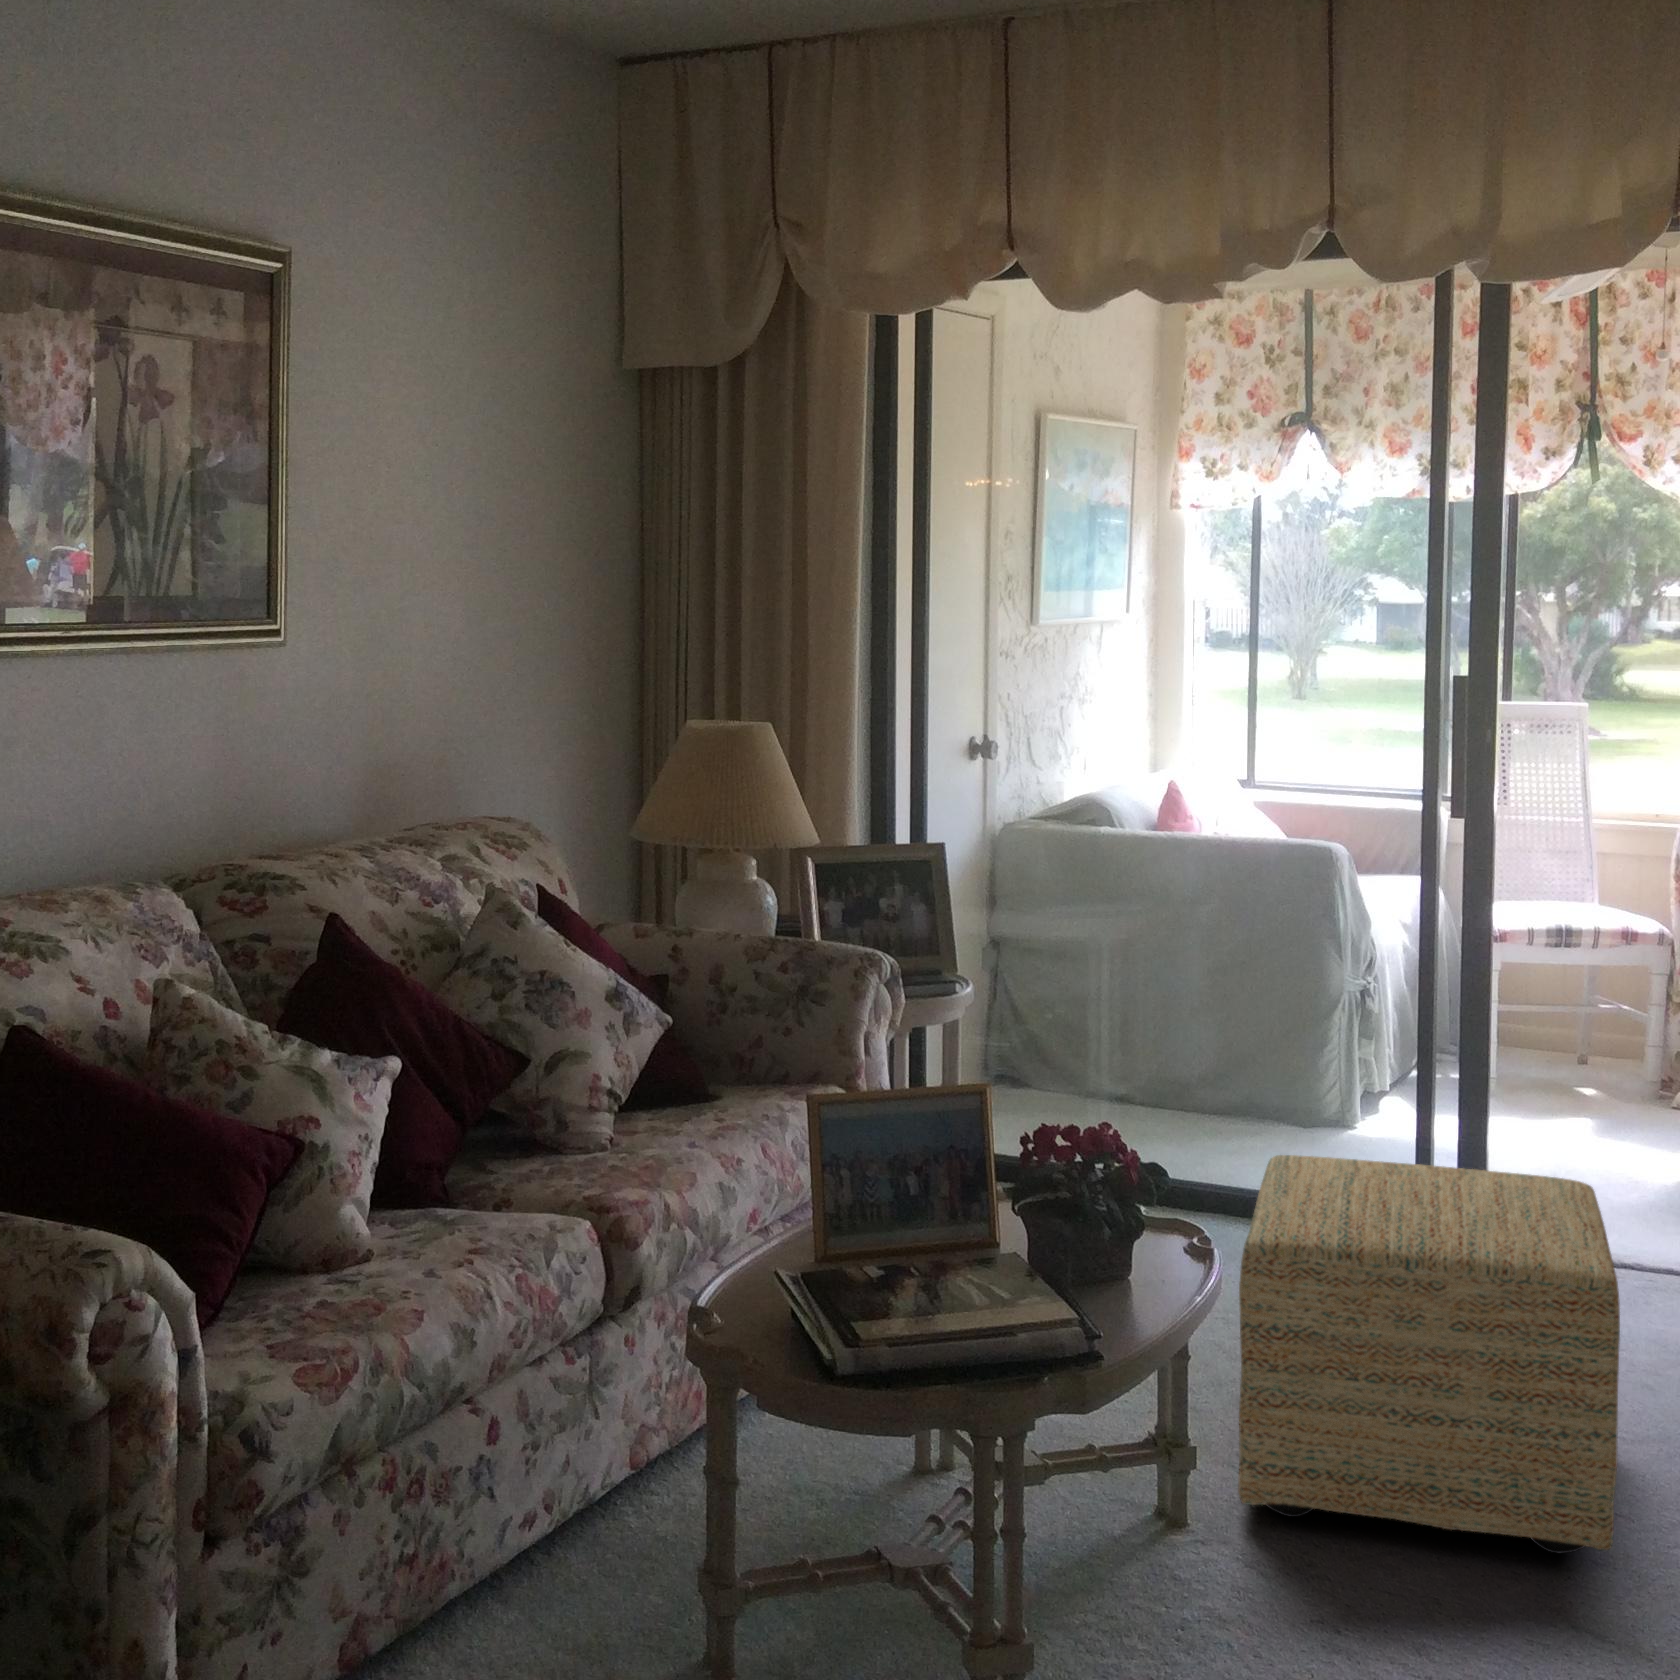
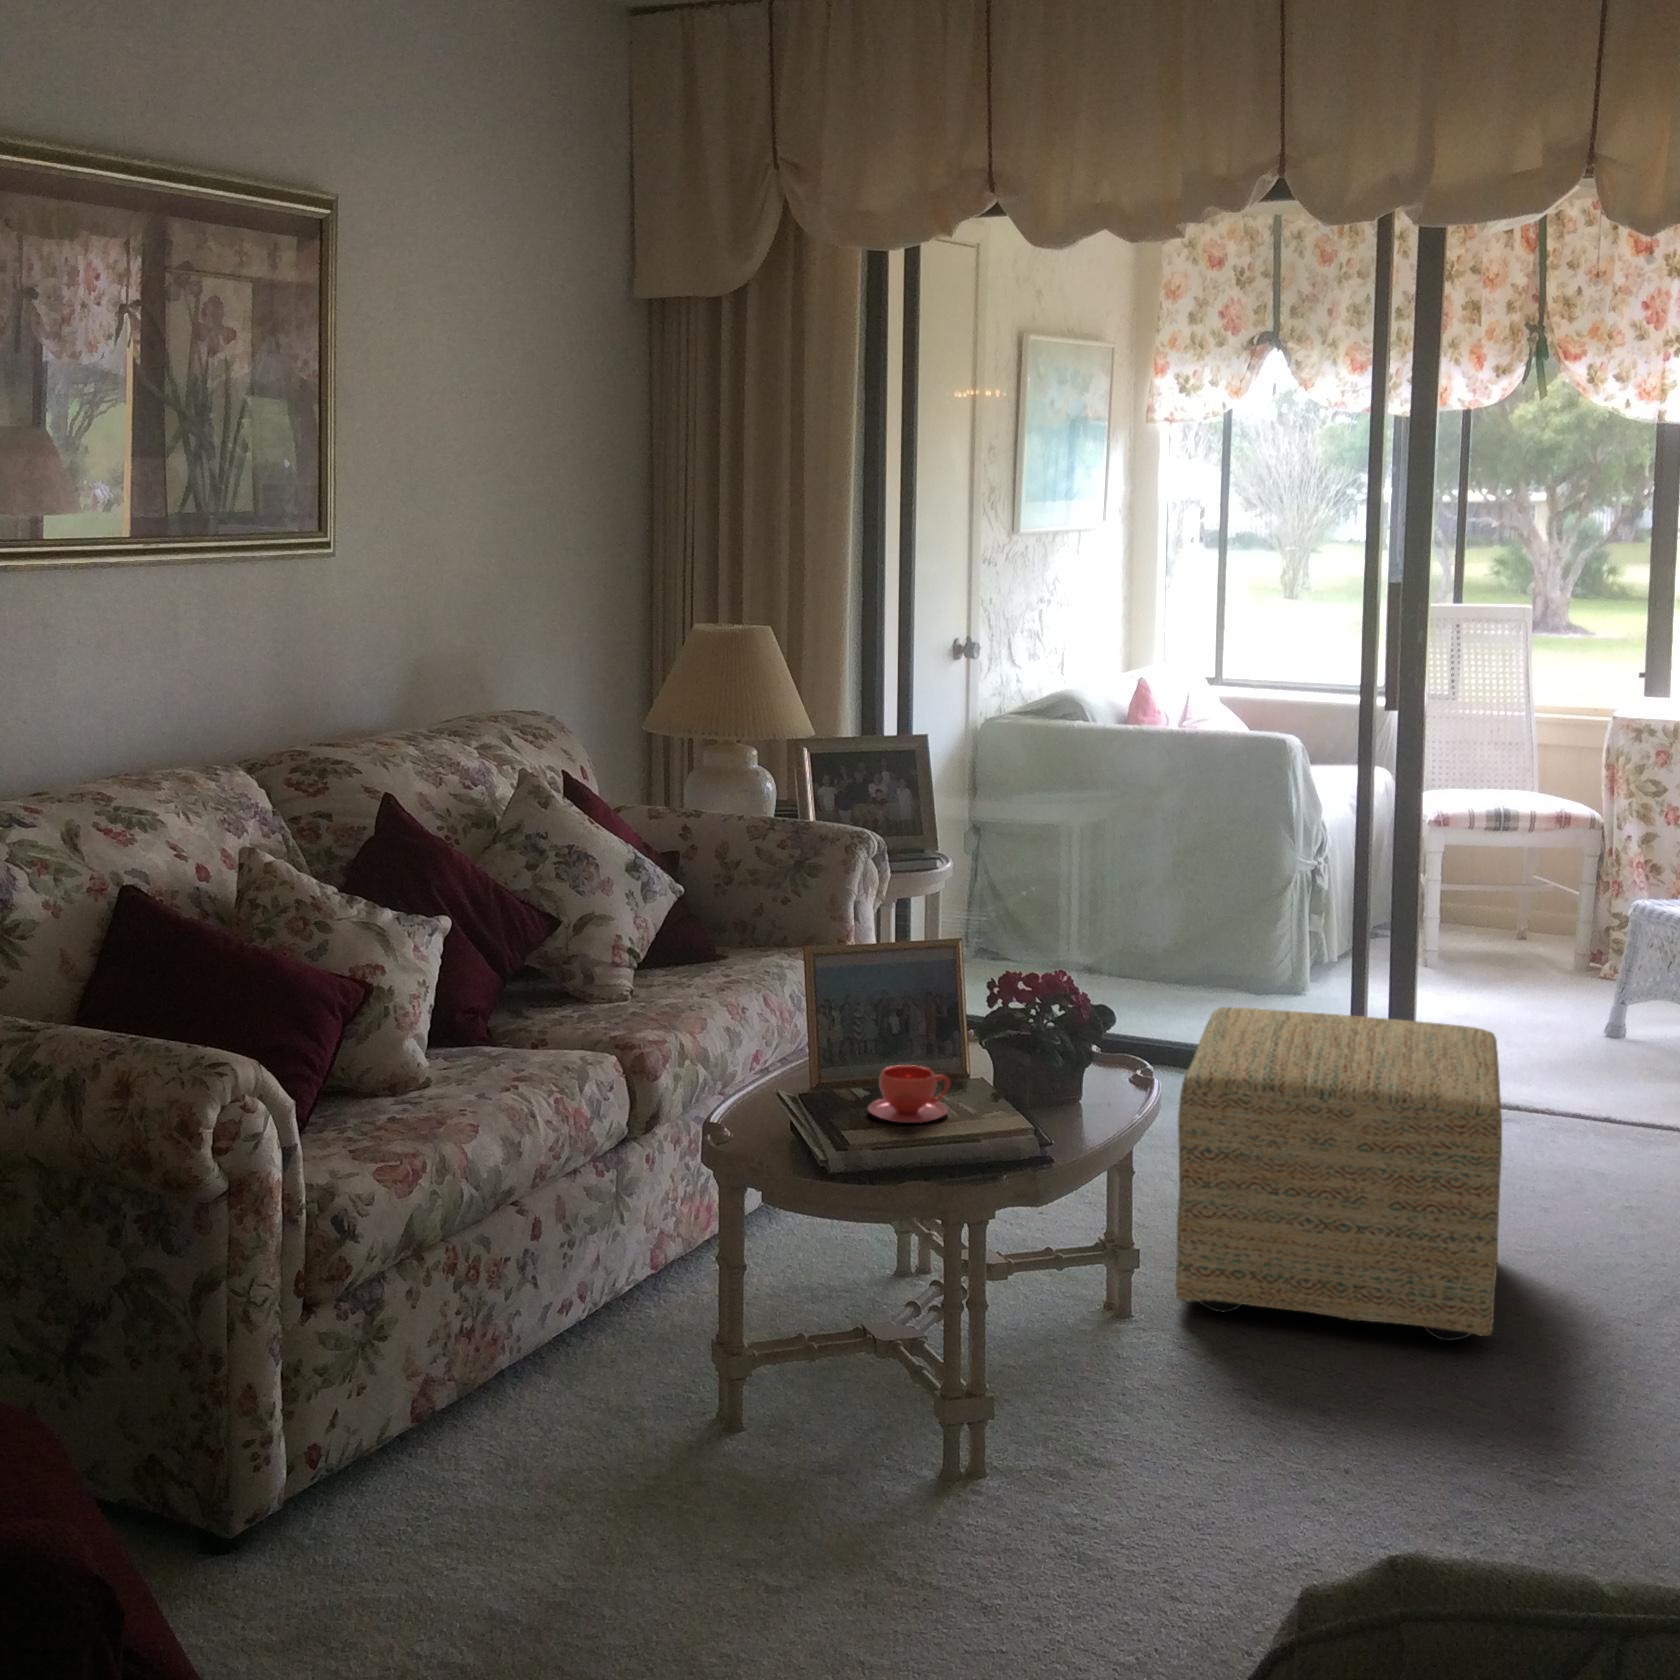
teacup: none [884,1241,982,1312] -> present [868,1065,950,1123]

